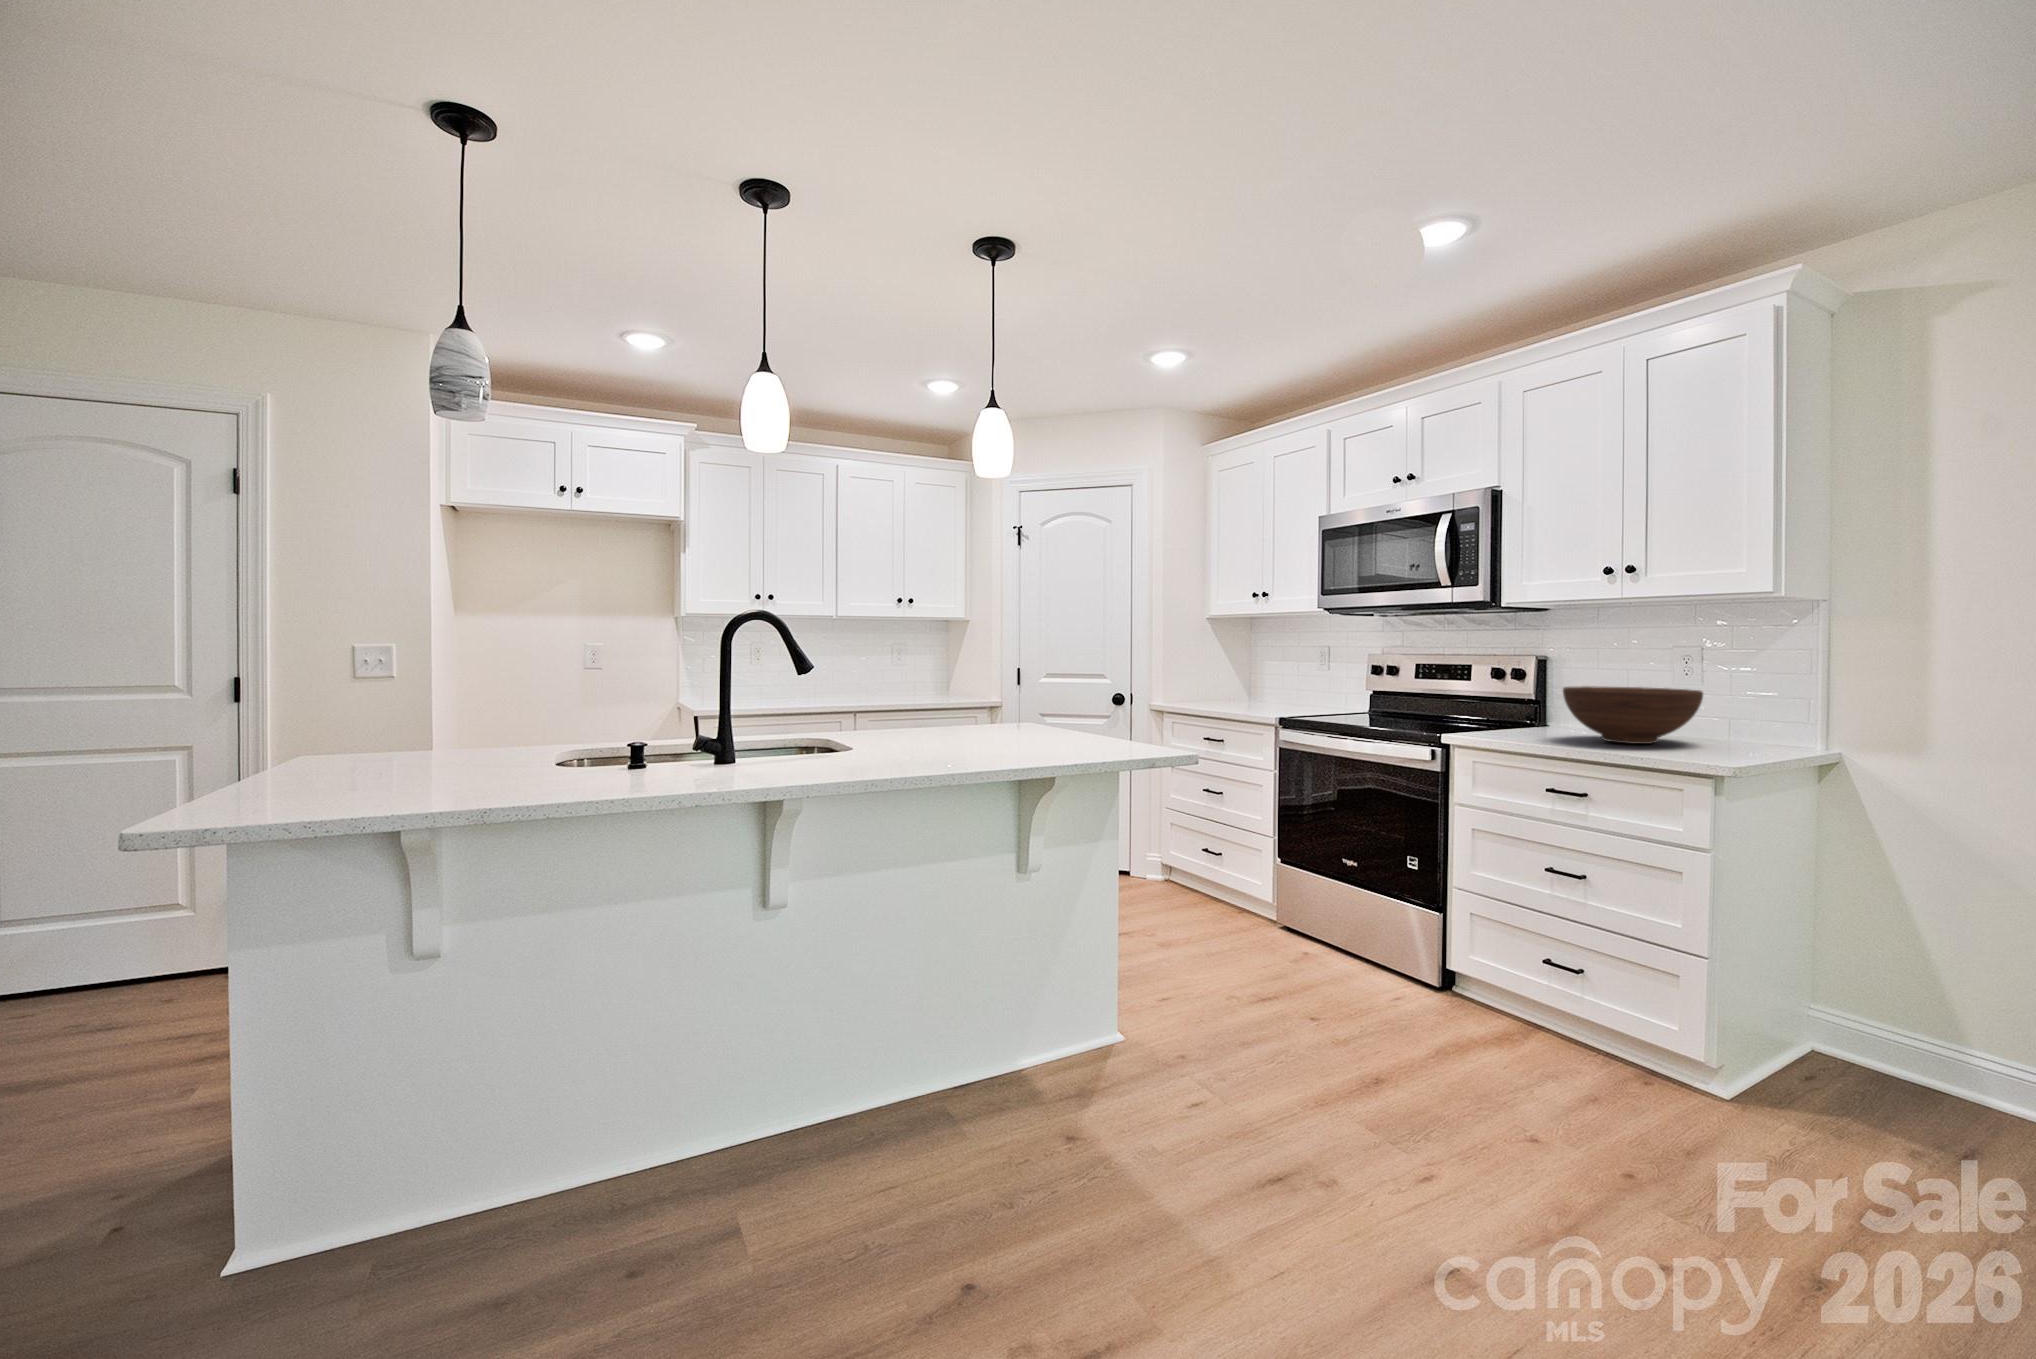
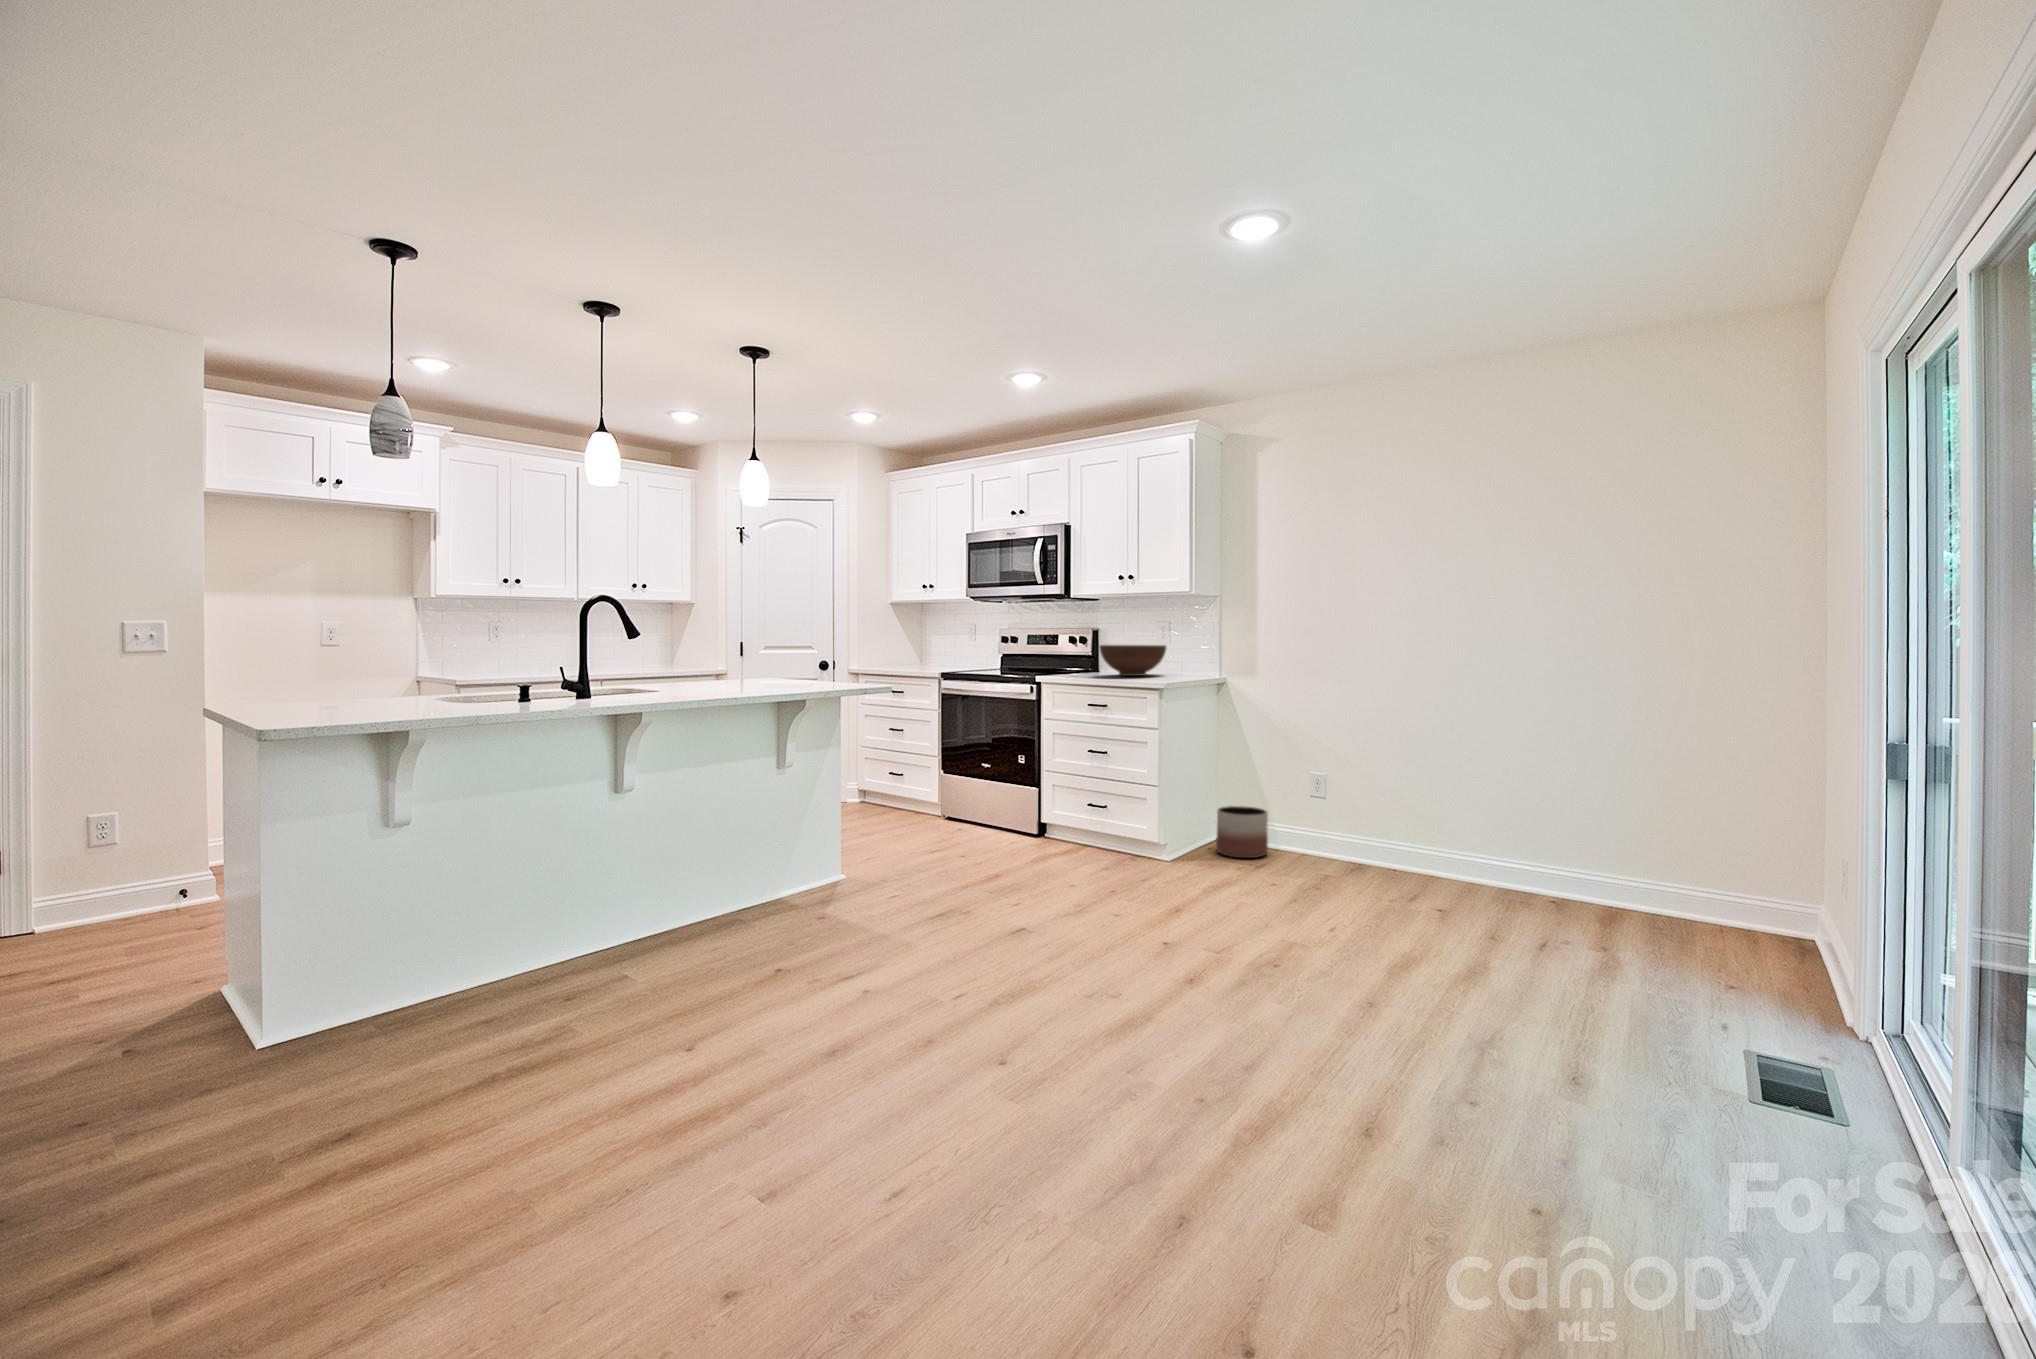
planter: none [1816,994,1950,1114] -> present [1216,806,1268,858]

